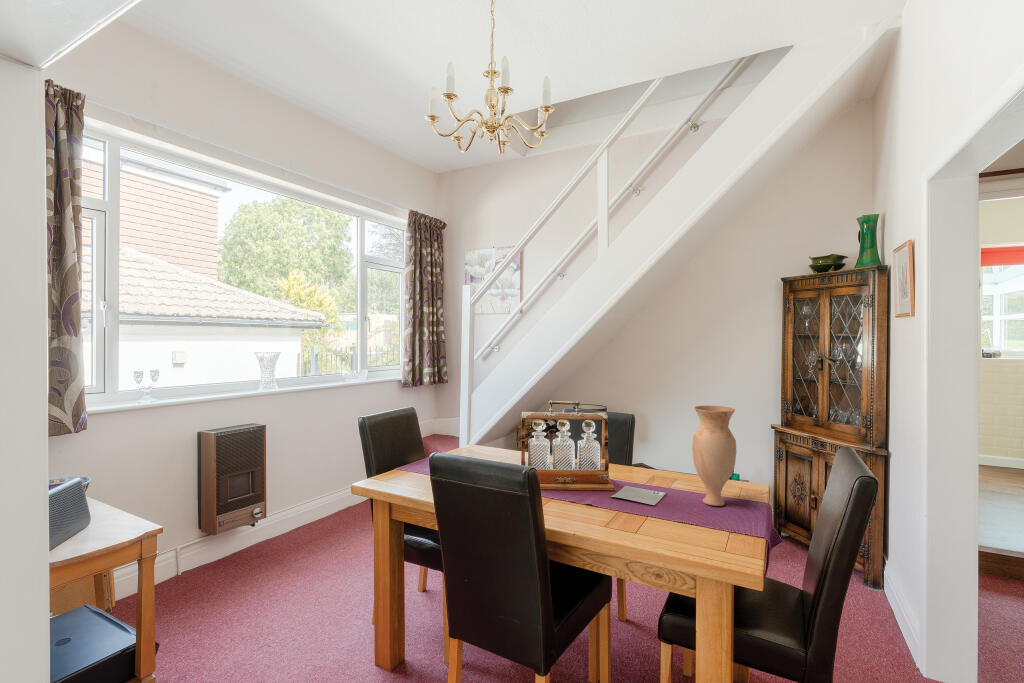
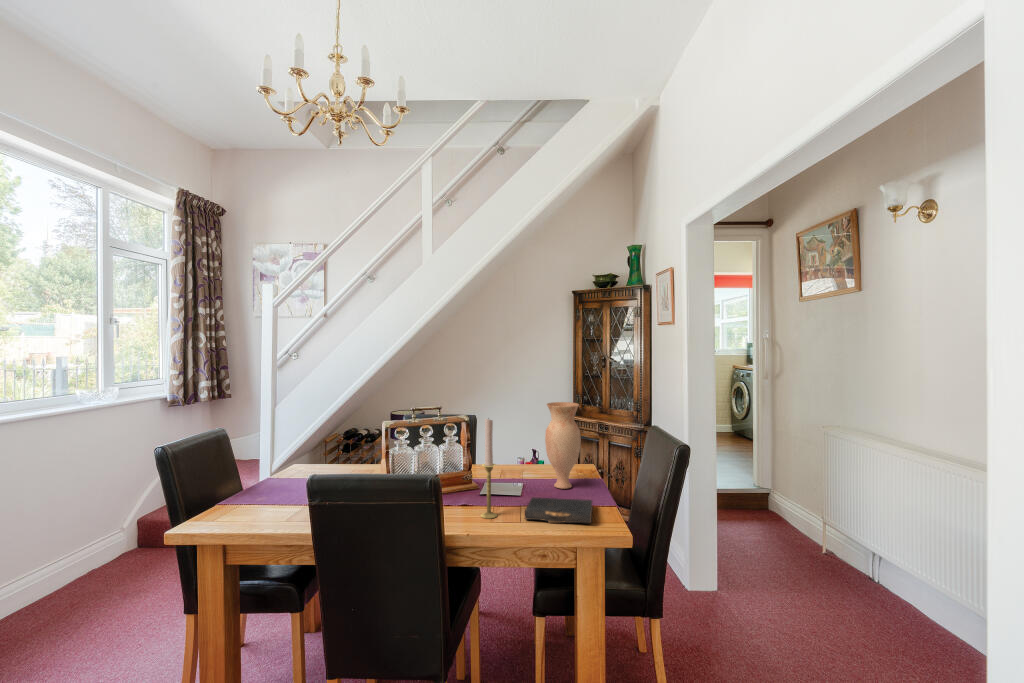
candlestick: none [600,416,619,523] -> present [481,419,497,518]
book: none [644,509,737,550] -> present [525,497,593,523]

